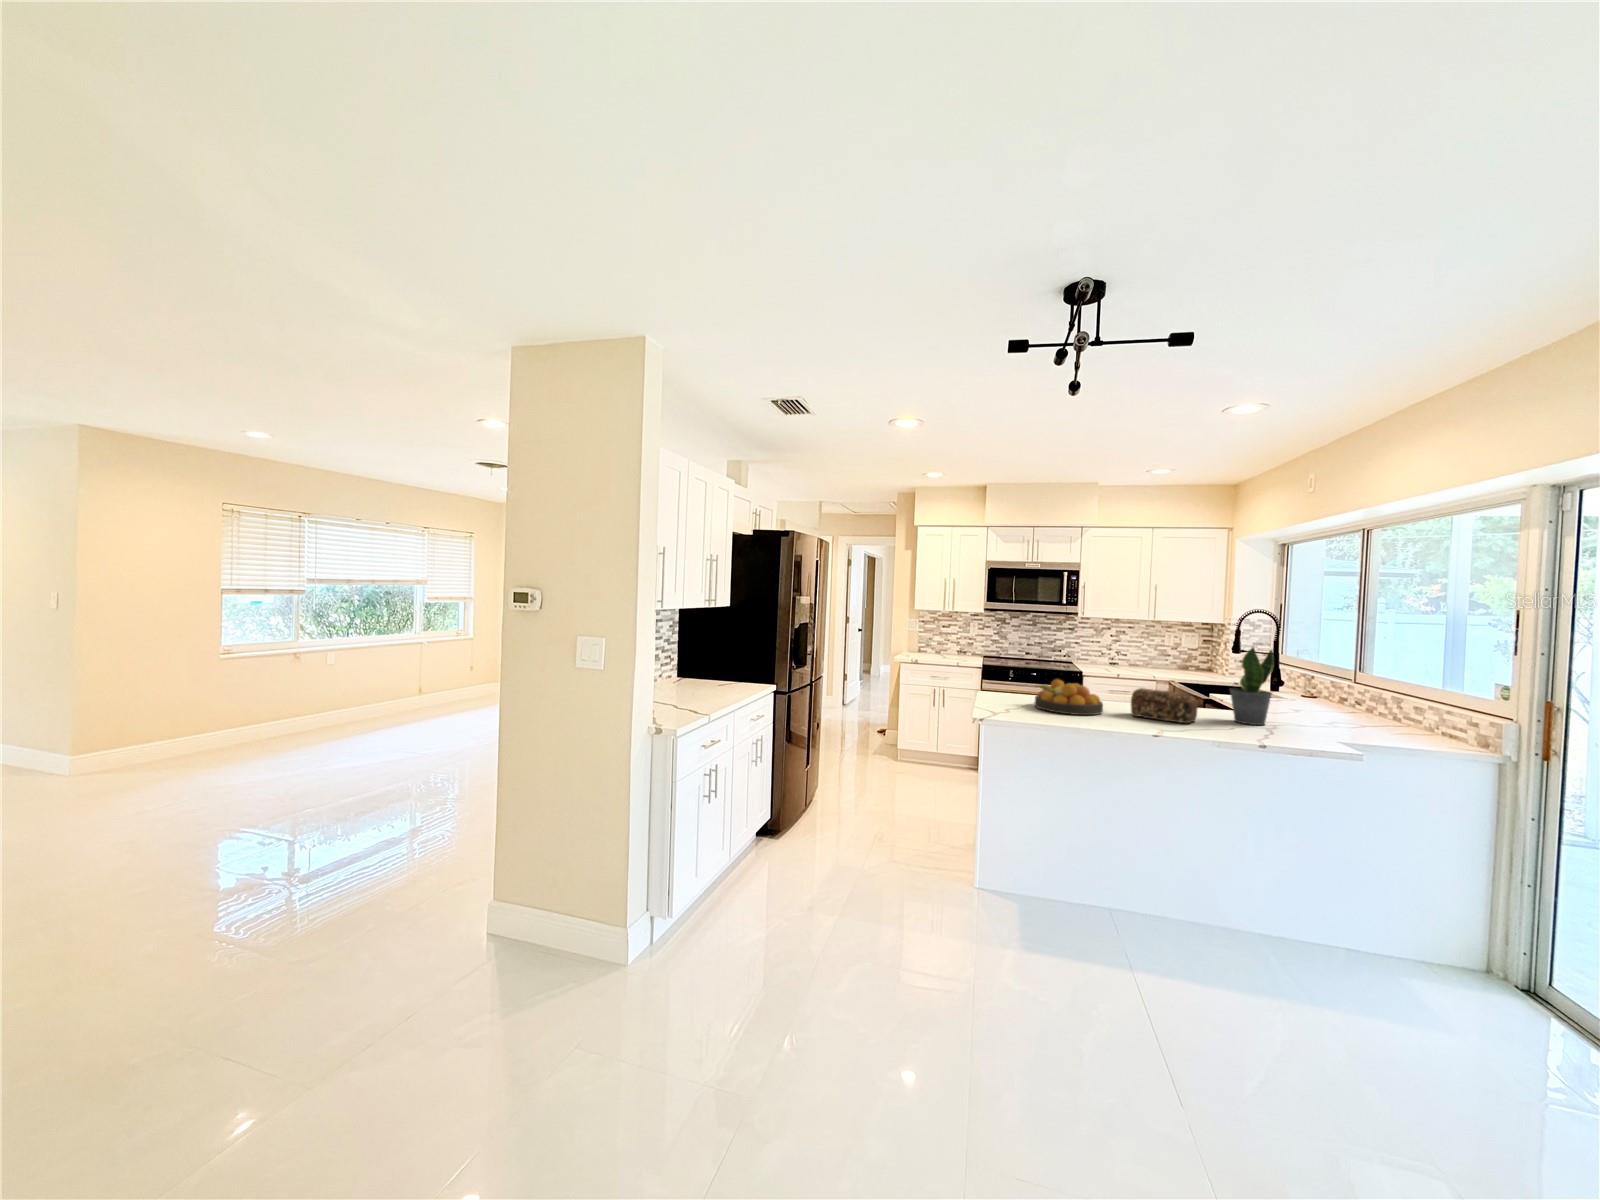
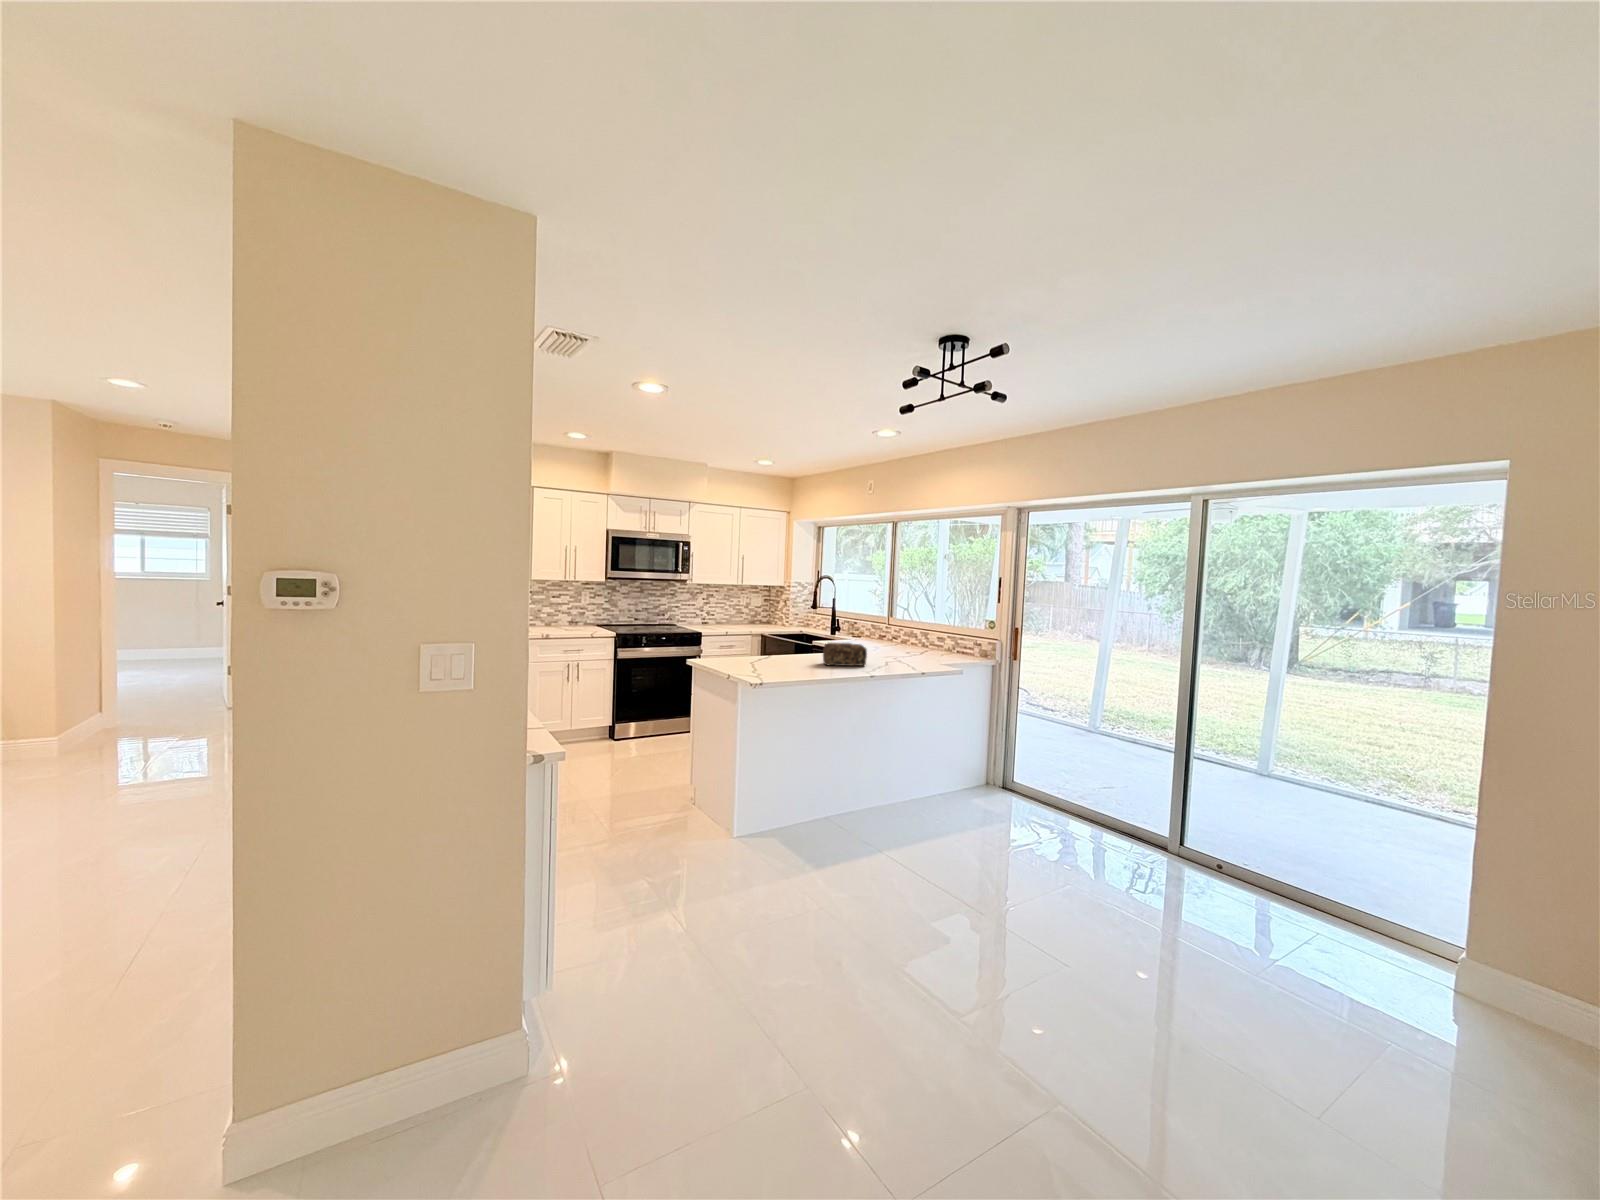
potted plant: present [1230,647,1274,725] -> none [871,605,896,661]
fruit bowl: present [1035,679,1103,715] -> none [754,642,809,671]

